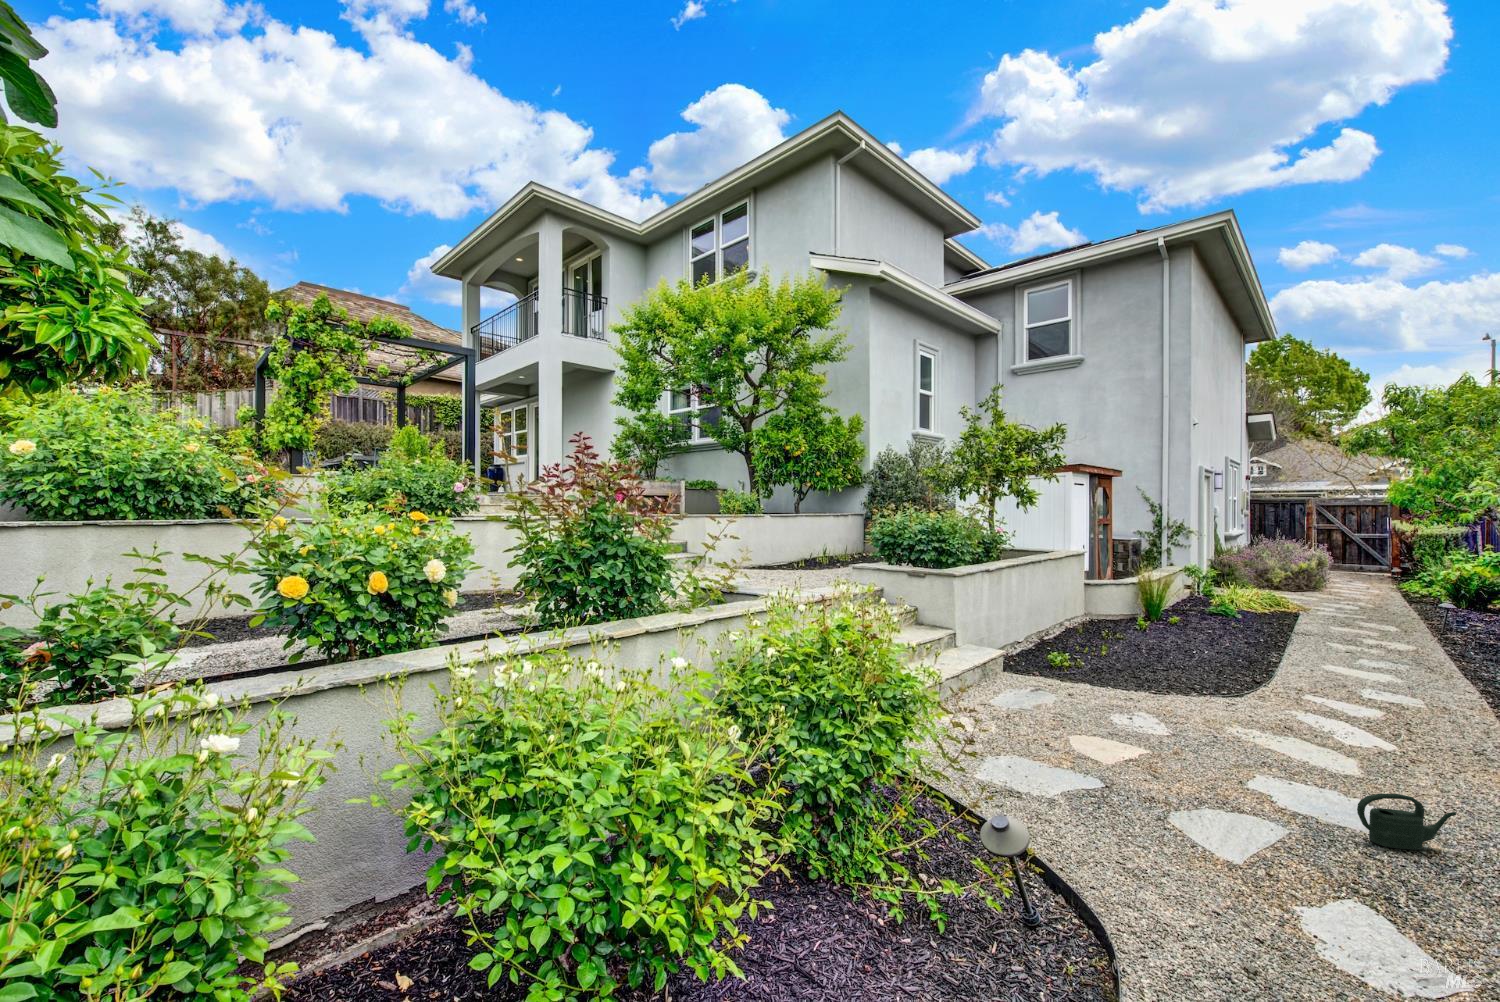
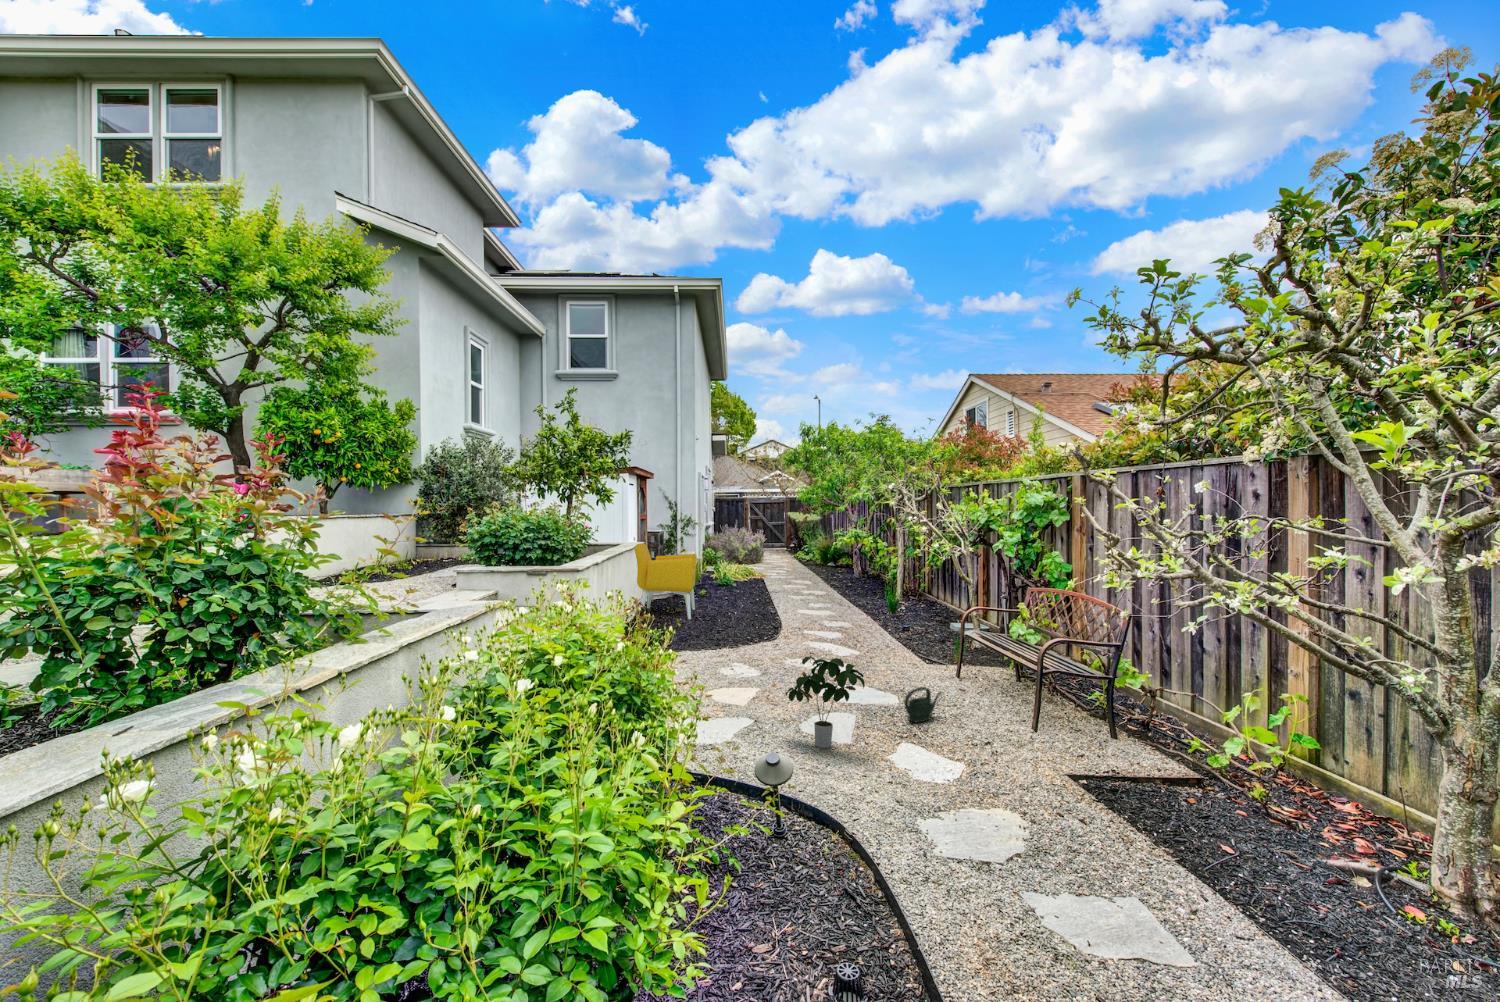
armchair: none [1061,551,1150,645] -> present [634,543,696,619]
potted plant: none [1126,705,1238,831] -> present [786,656,865,748]

